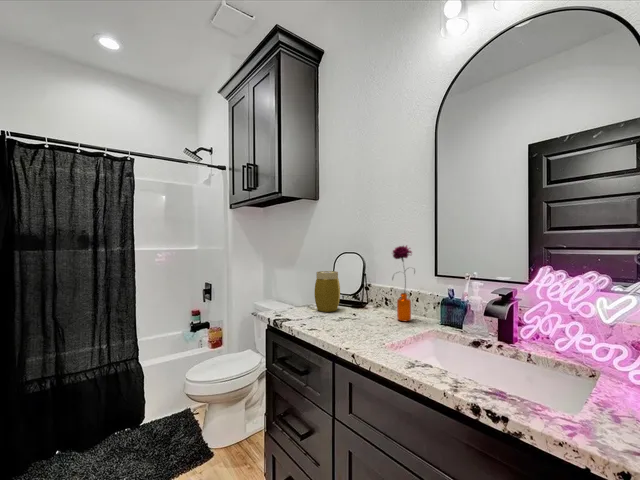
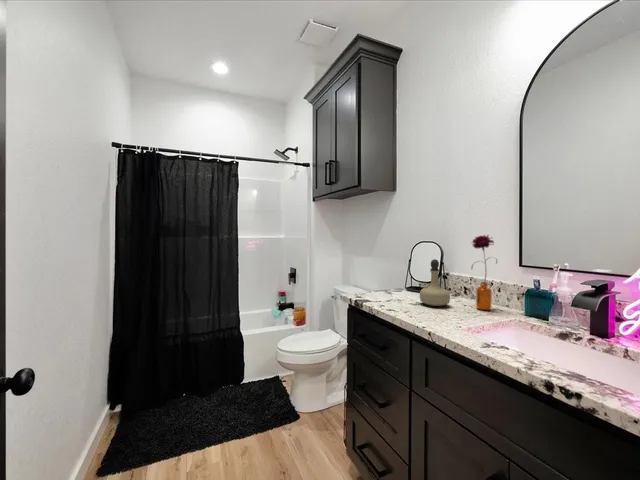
jar: present [315,271,340,312] -> none [392,259,417,297]
perfume bottle: none [343,271,373,320] -> present [420,259,450,306]

